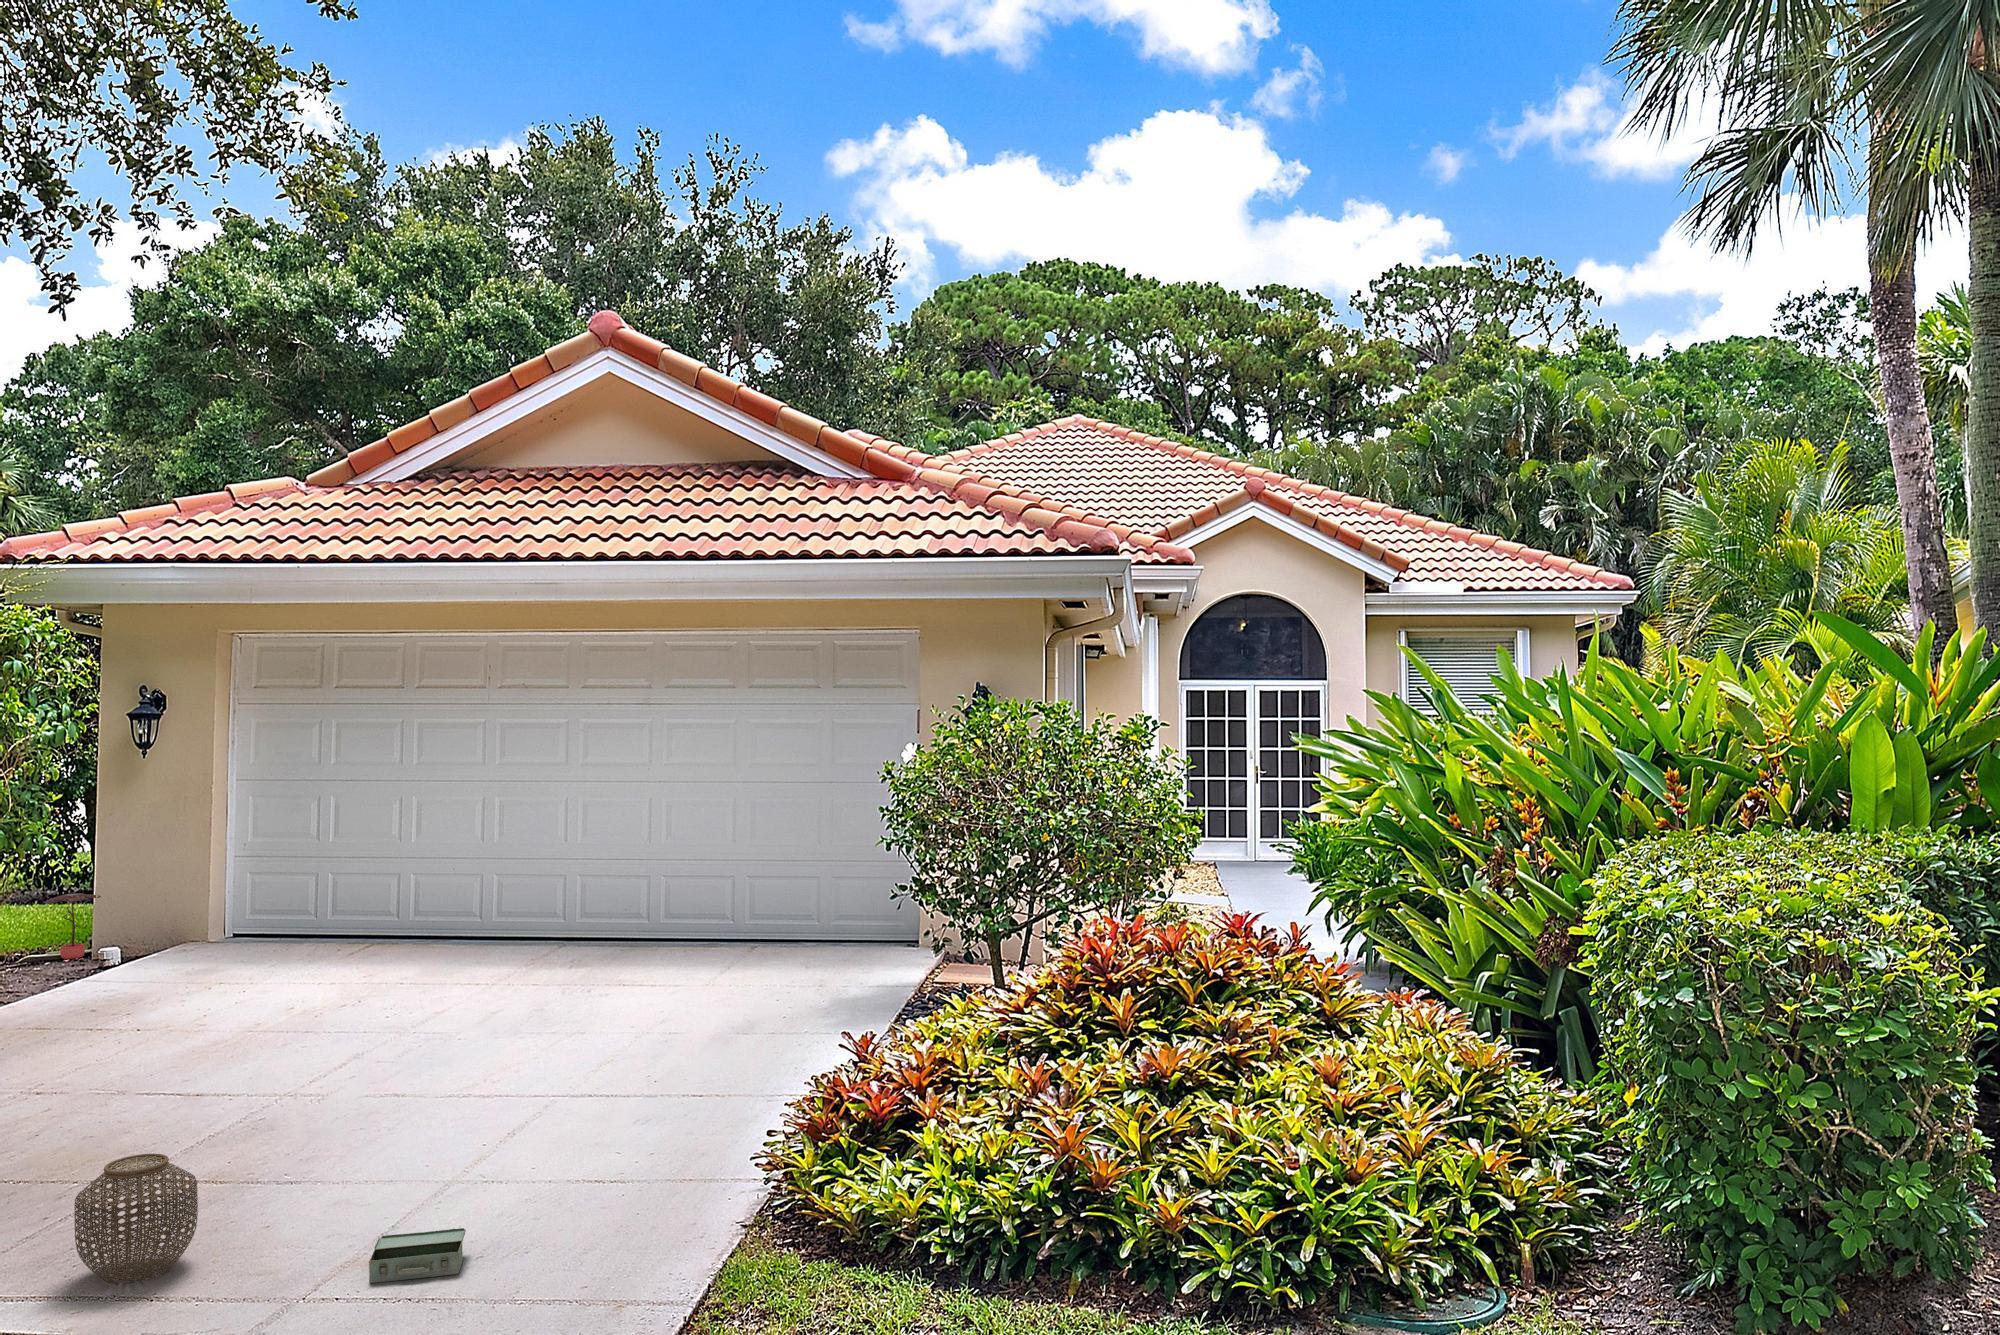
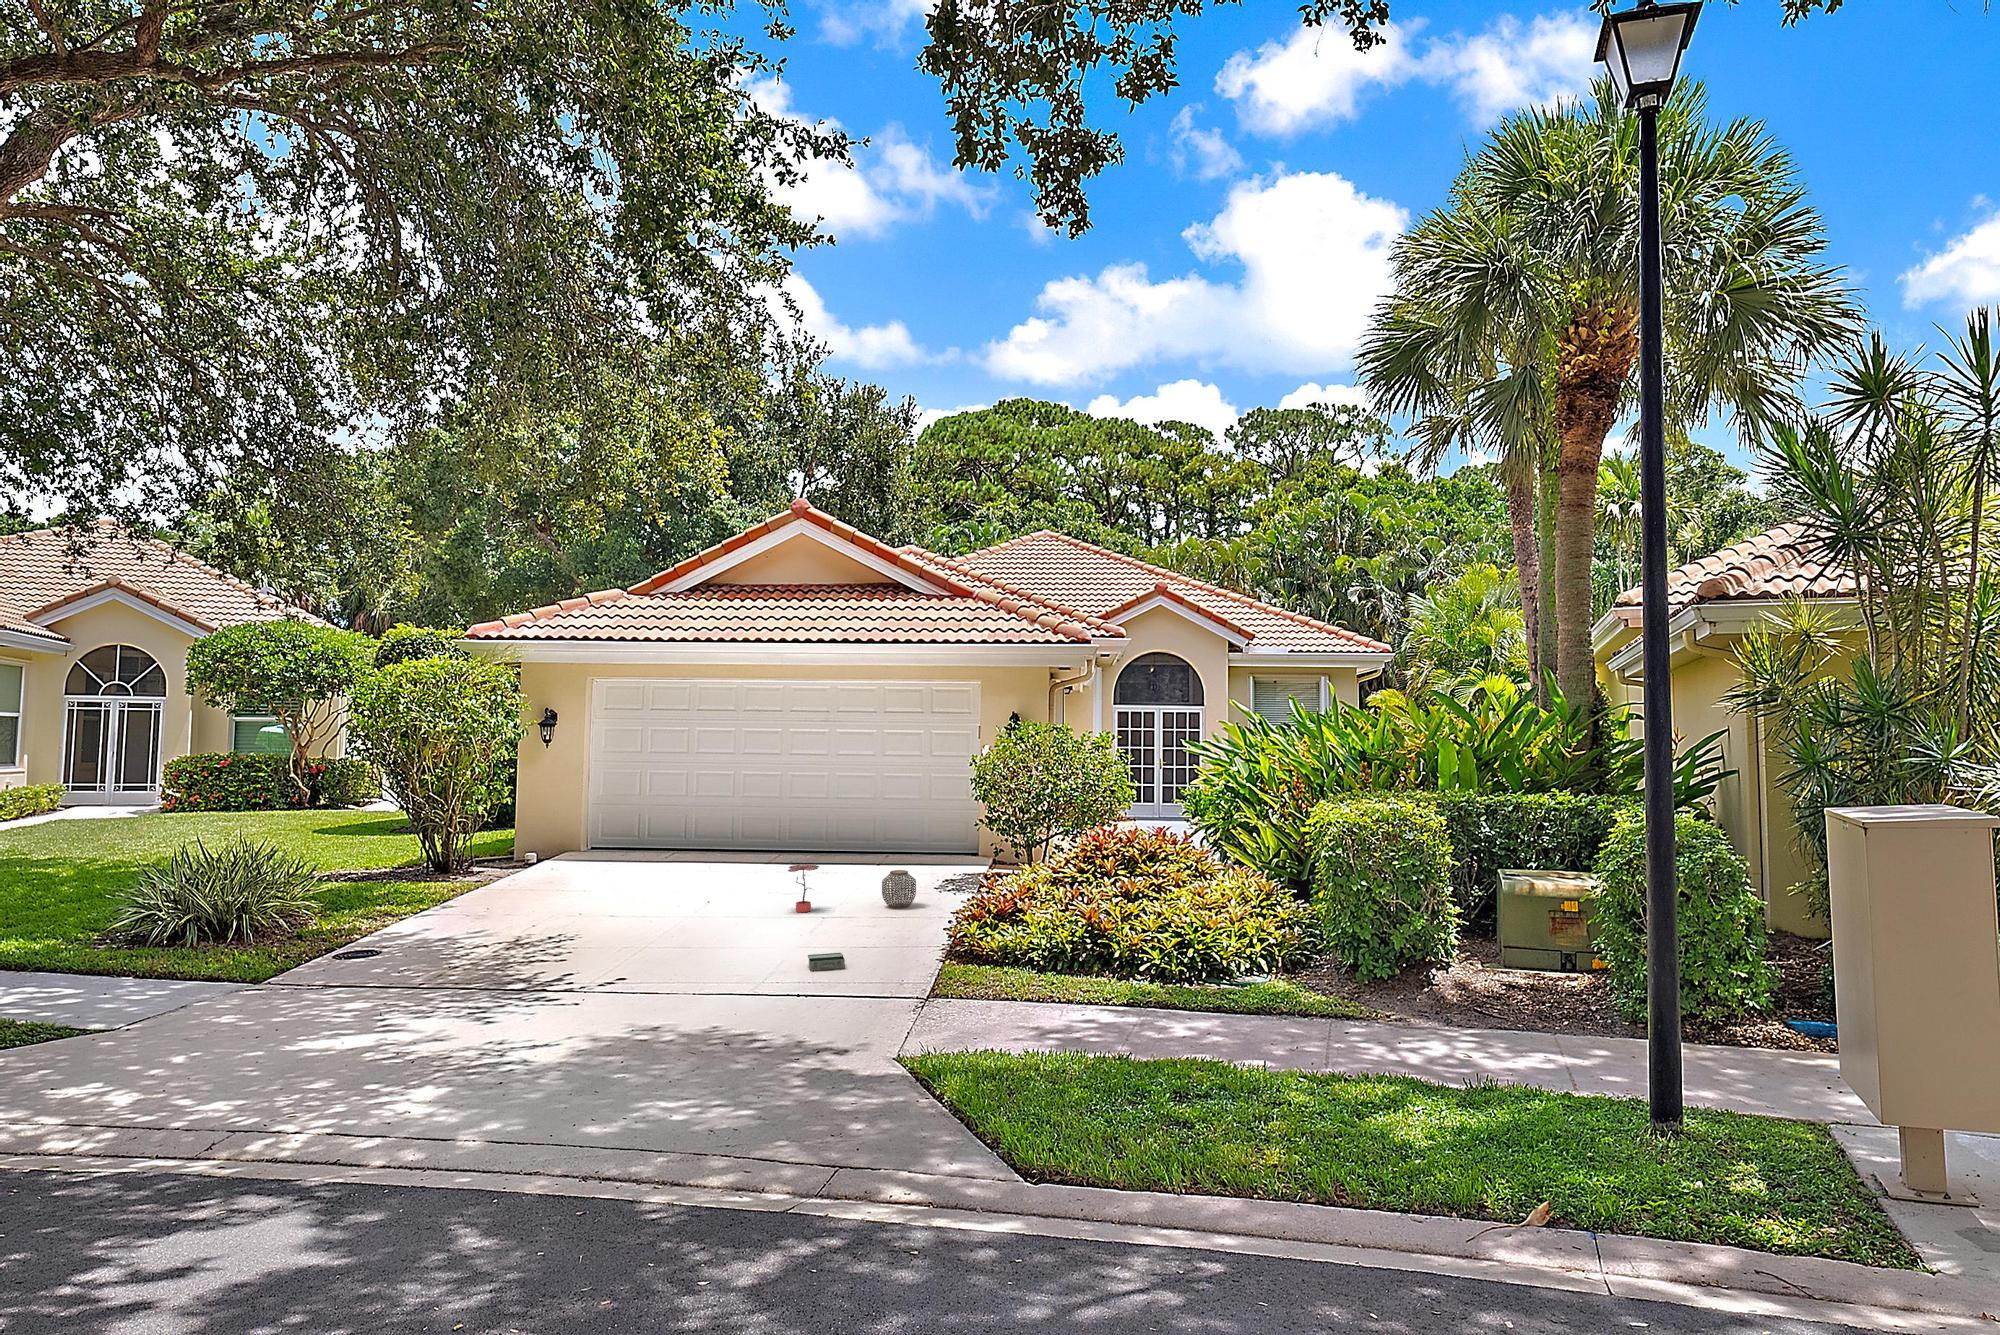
potted plant: present [44,893,101,959] -> present [788,864,819,912]
woven basket: present [74,1154,198,1283] -> present [882,870,916,909]

